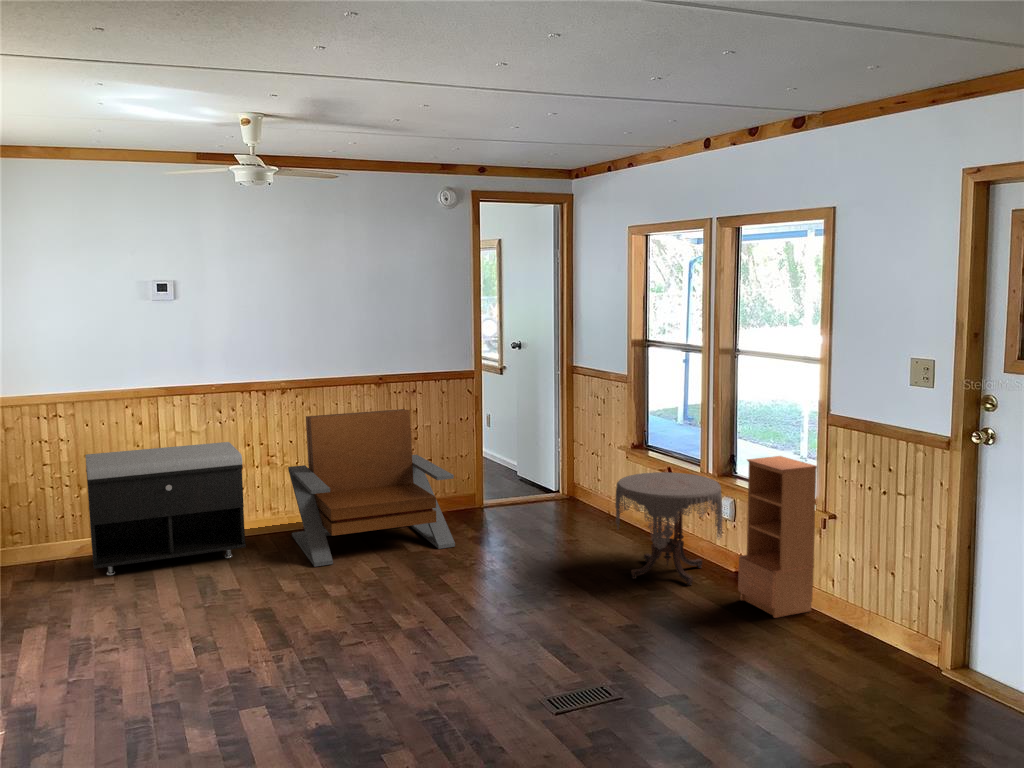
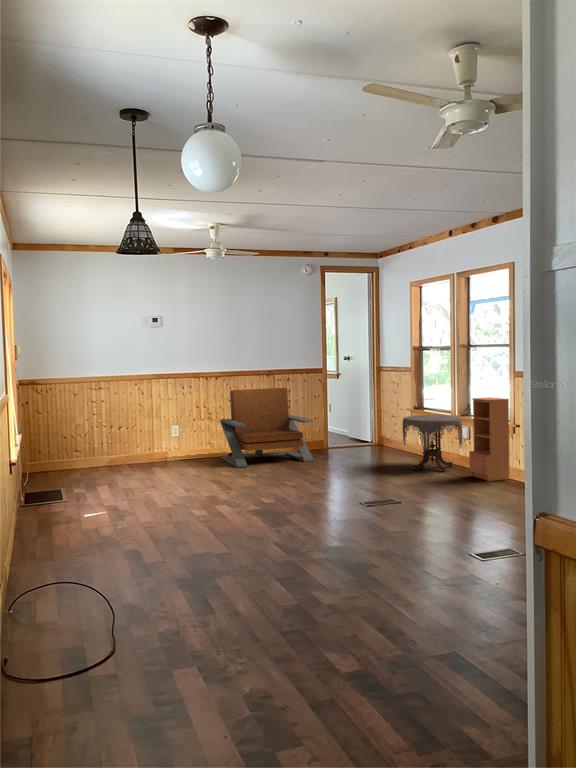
storage bench: present [85,442,246,575] -> none [115,405,199,471]

